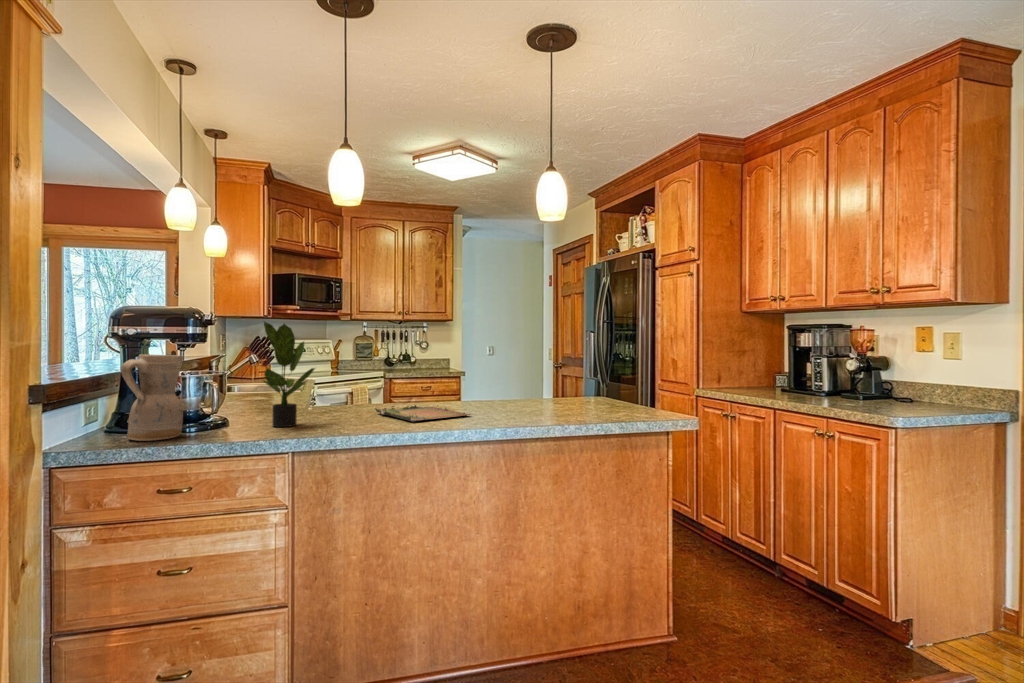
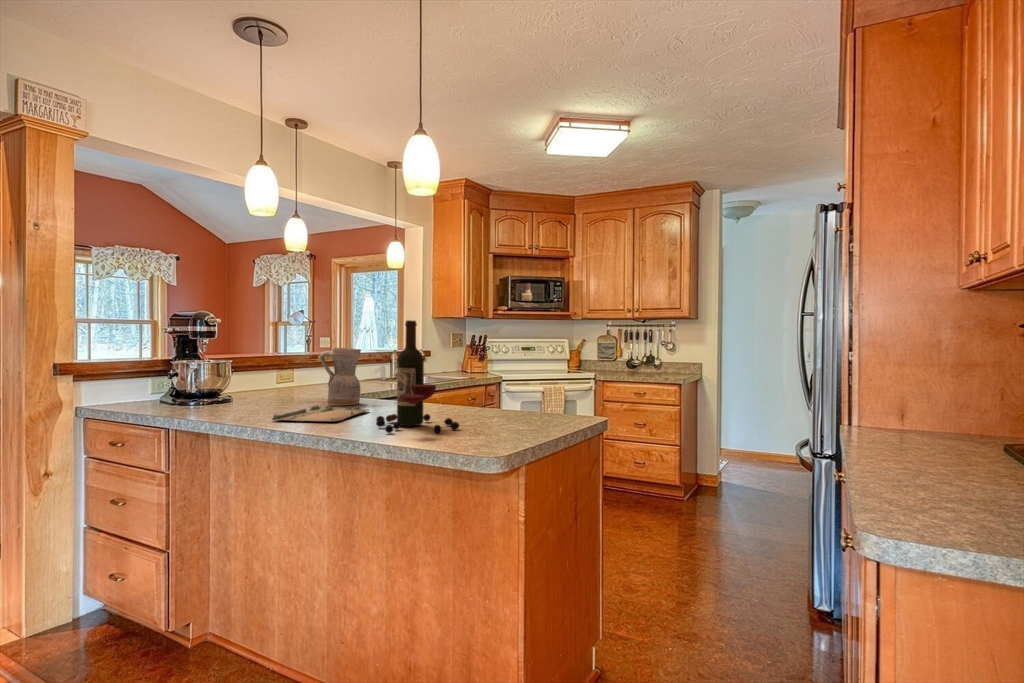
potted plant: present [263,322,315,427] -> none [189,323,251,412]
wine bottle: none [499,322,587,414] -> present [376,320,459,433]
ceramic pitcher: present [121,354,184,441] -> present [320,347,361,406]

